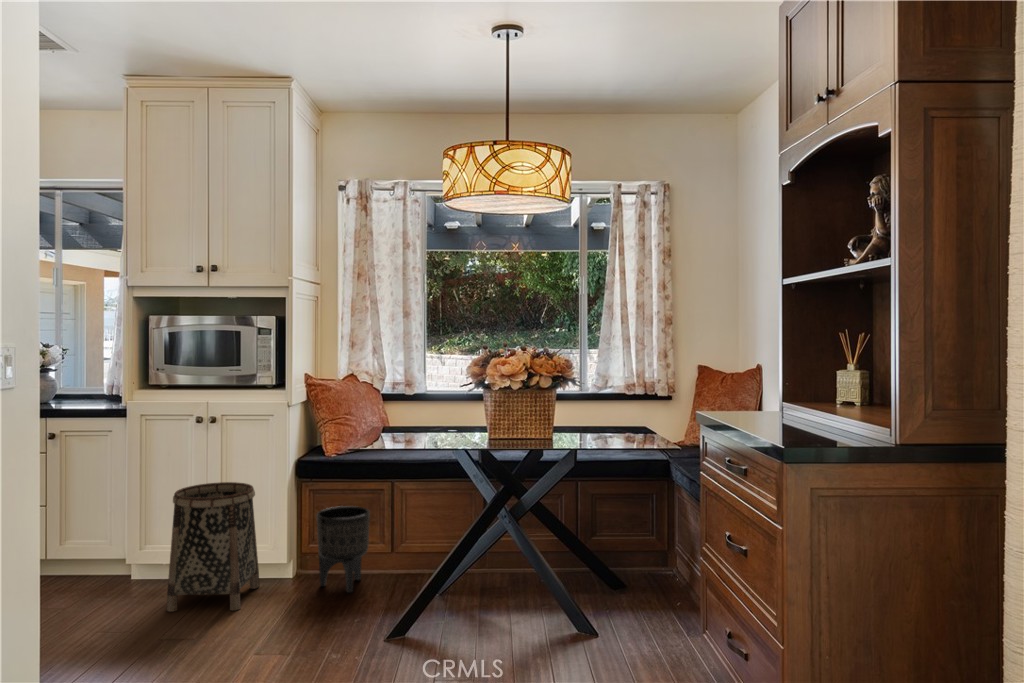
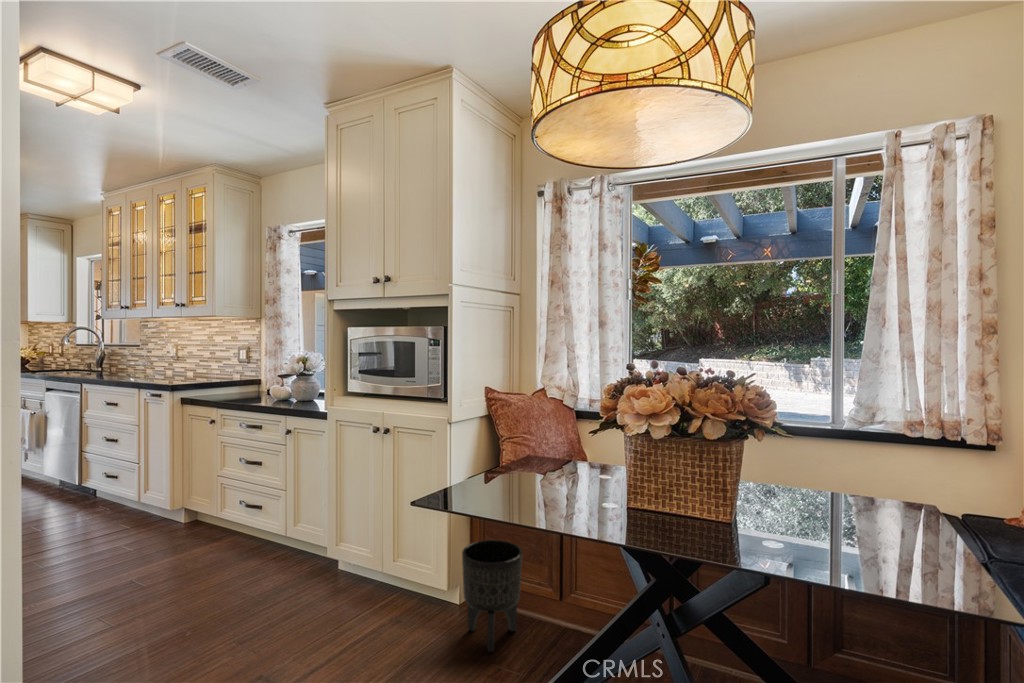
basket: present [167,482,260,612] -> none [314,494,416,645]

